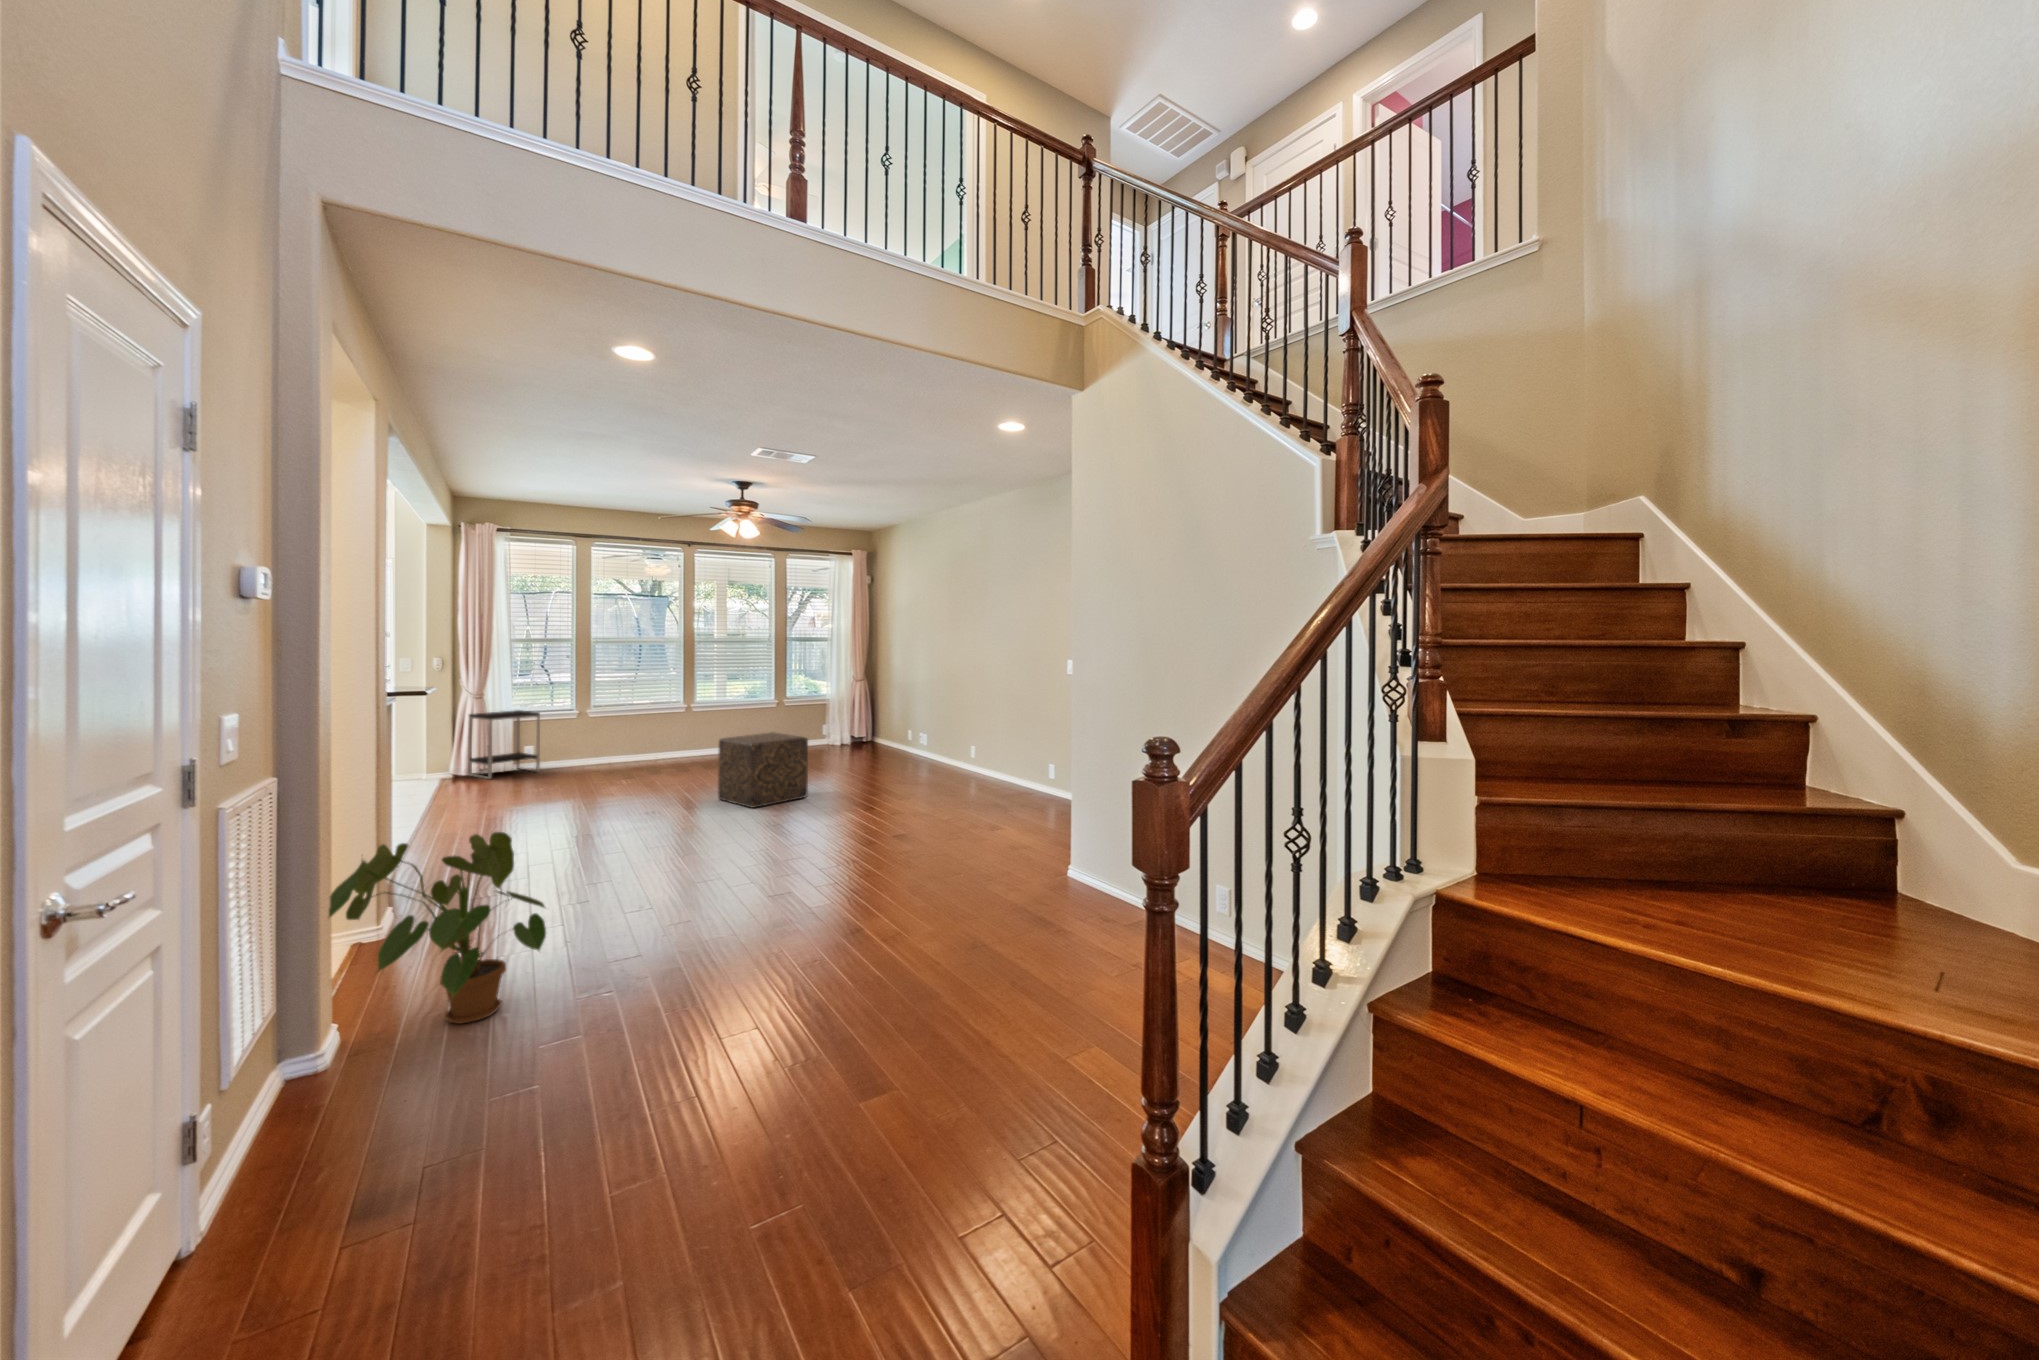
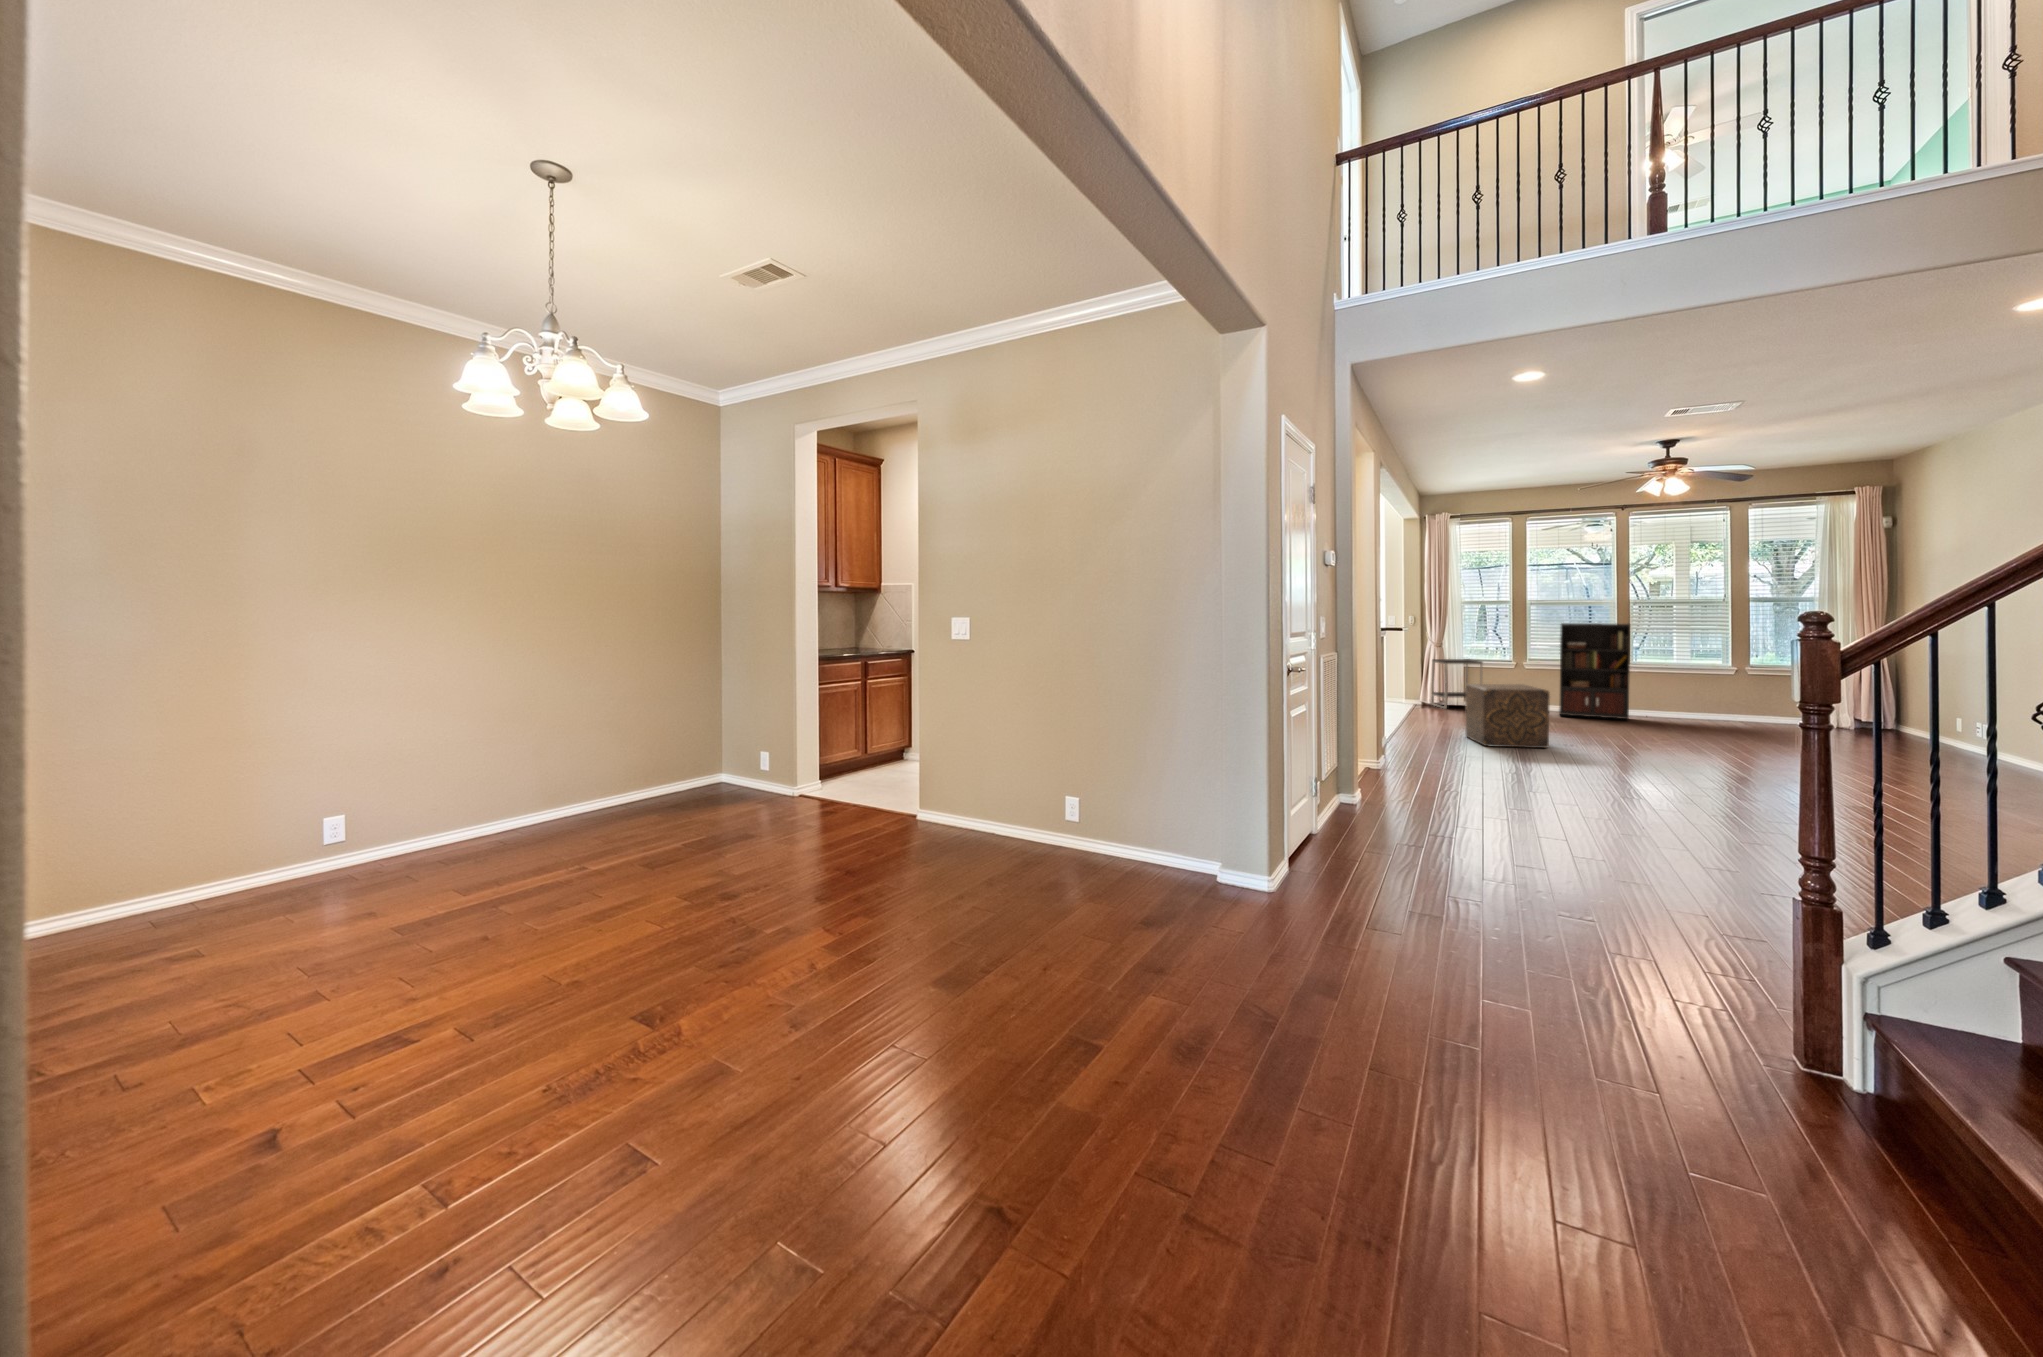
bookcase: none [631,663,713,769] -> present [1559,623,1630,719]
ottoman: present [718,733,808,808] -> present [1466,684,1550,748]
house plant: present [329,832,546,1024] -> none [1344,708,1457,817]

